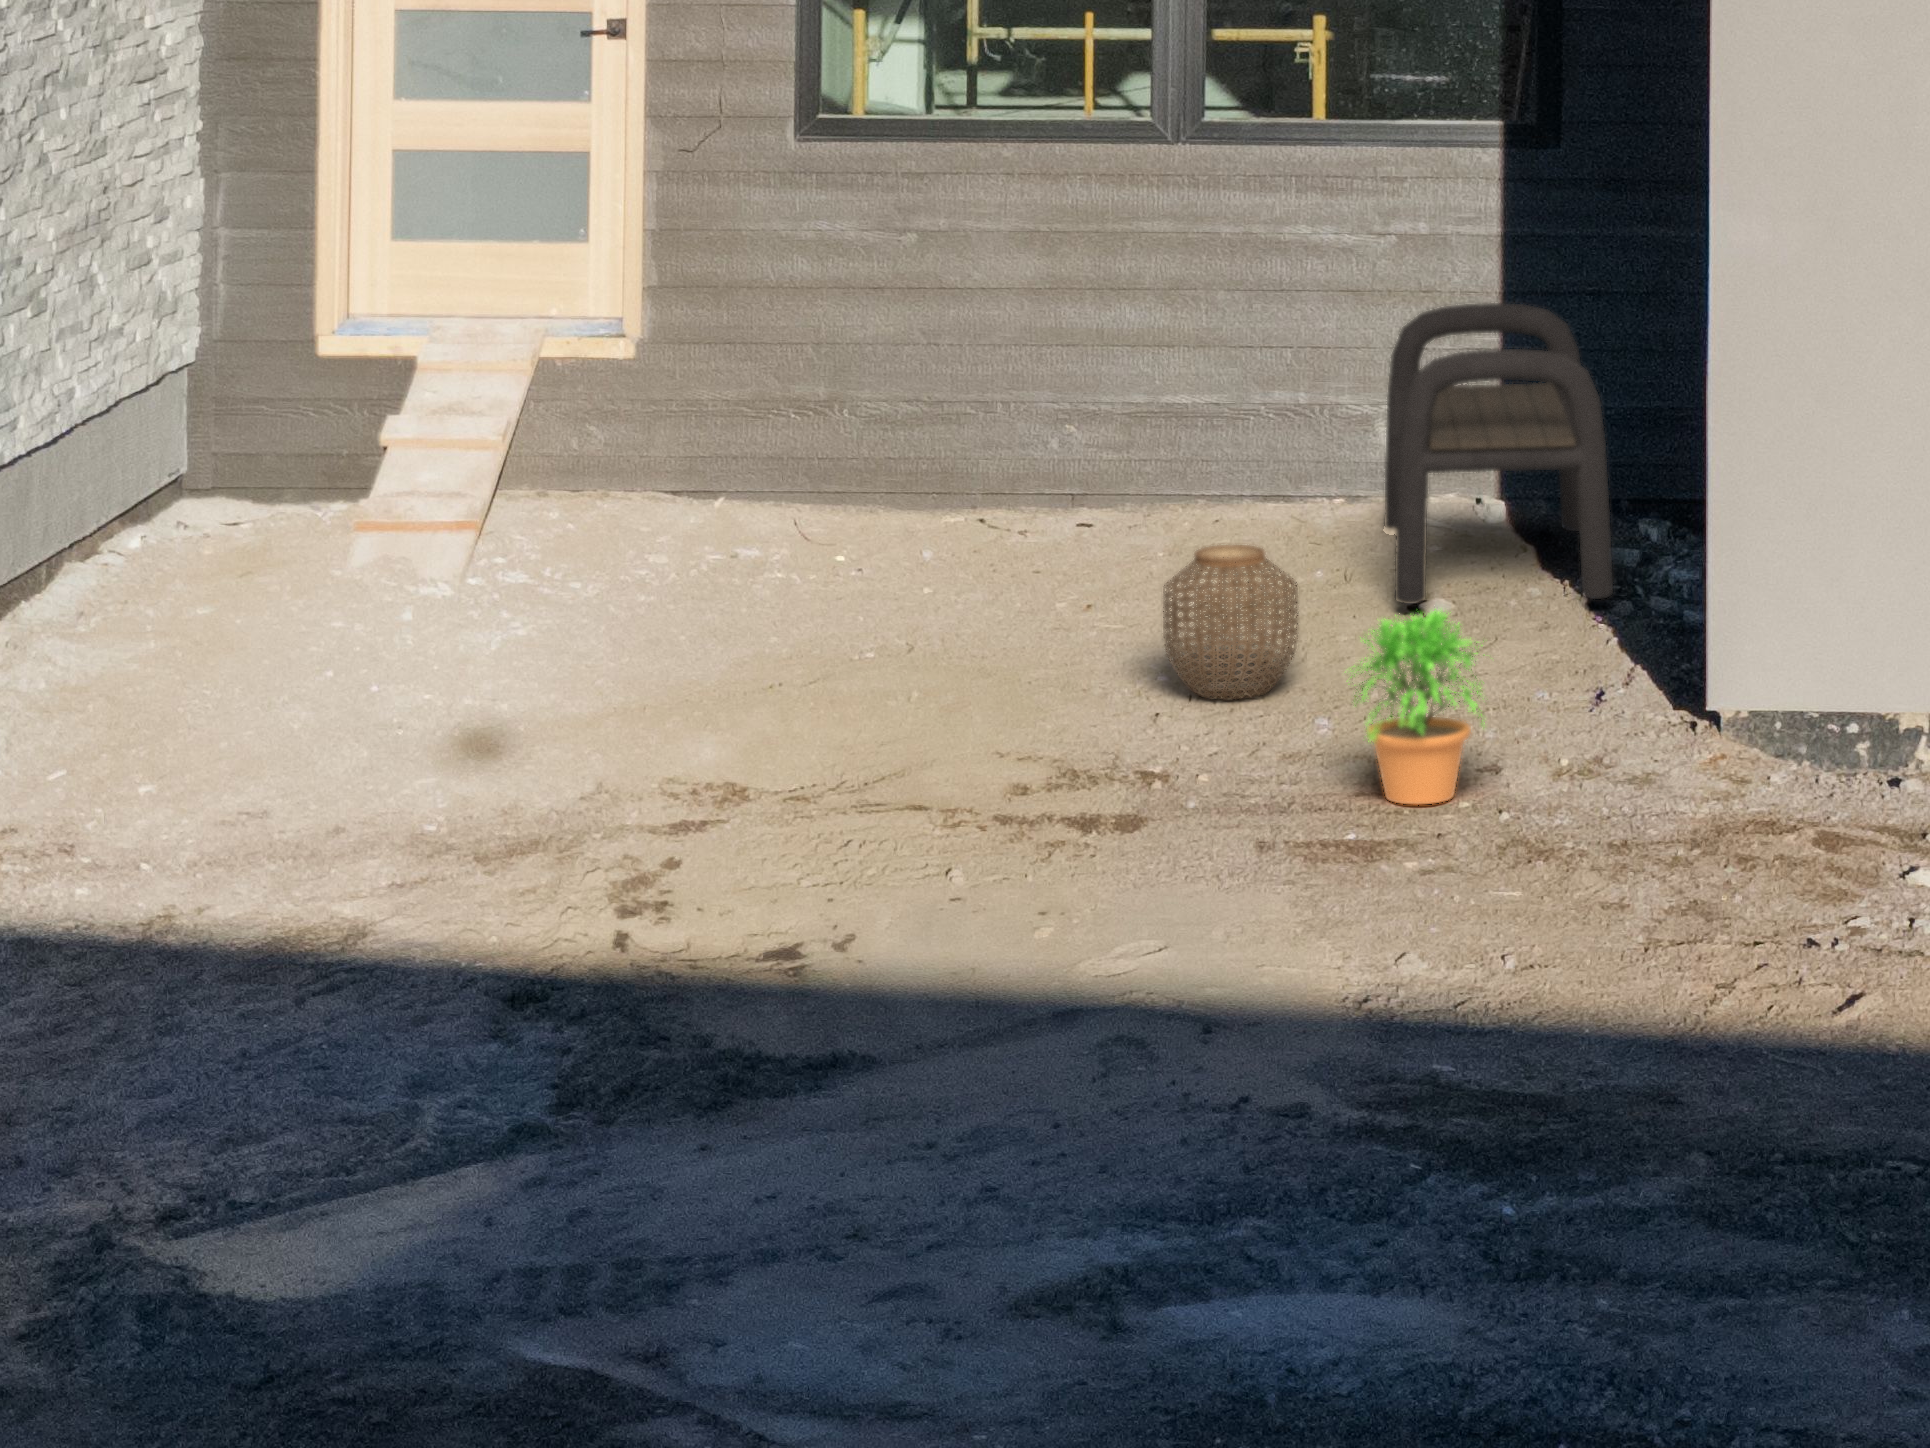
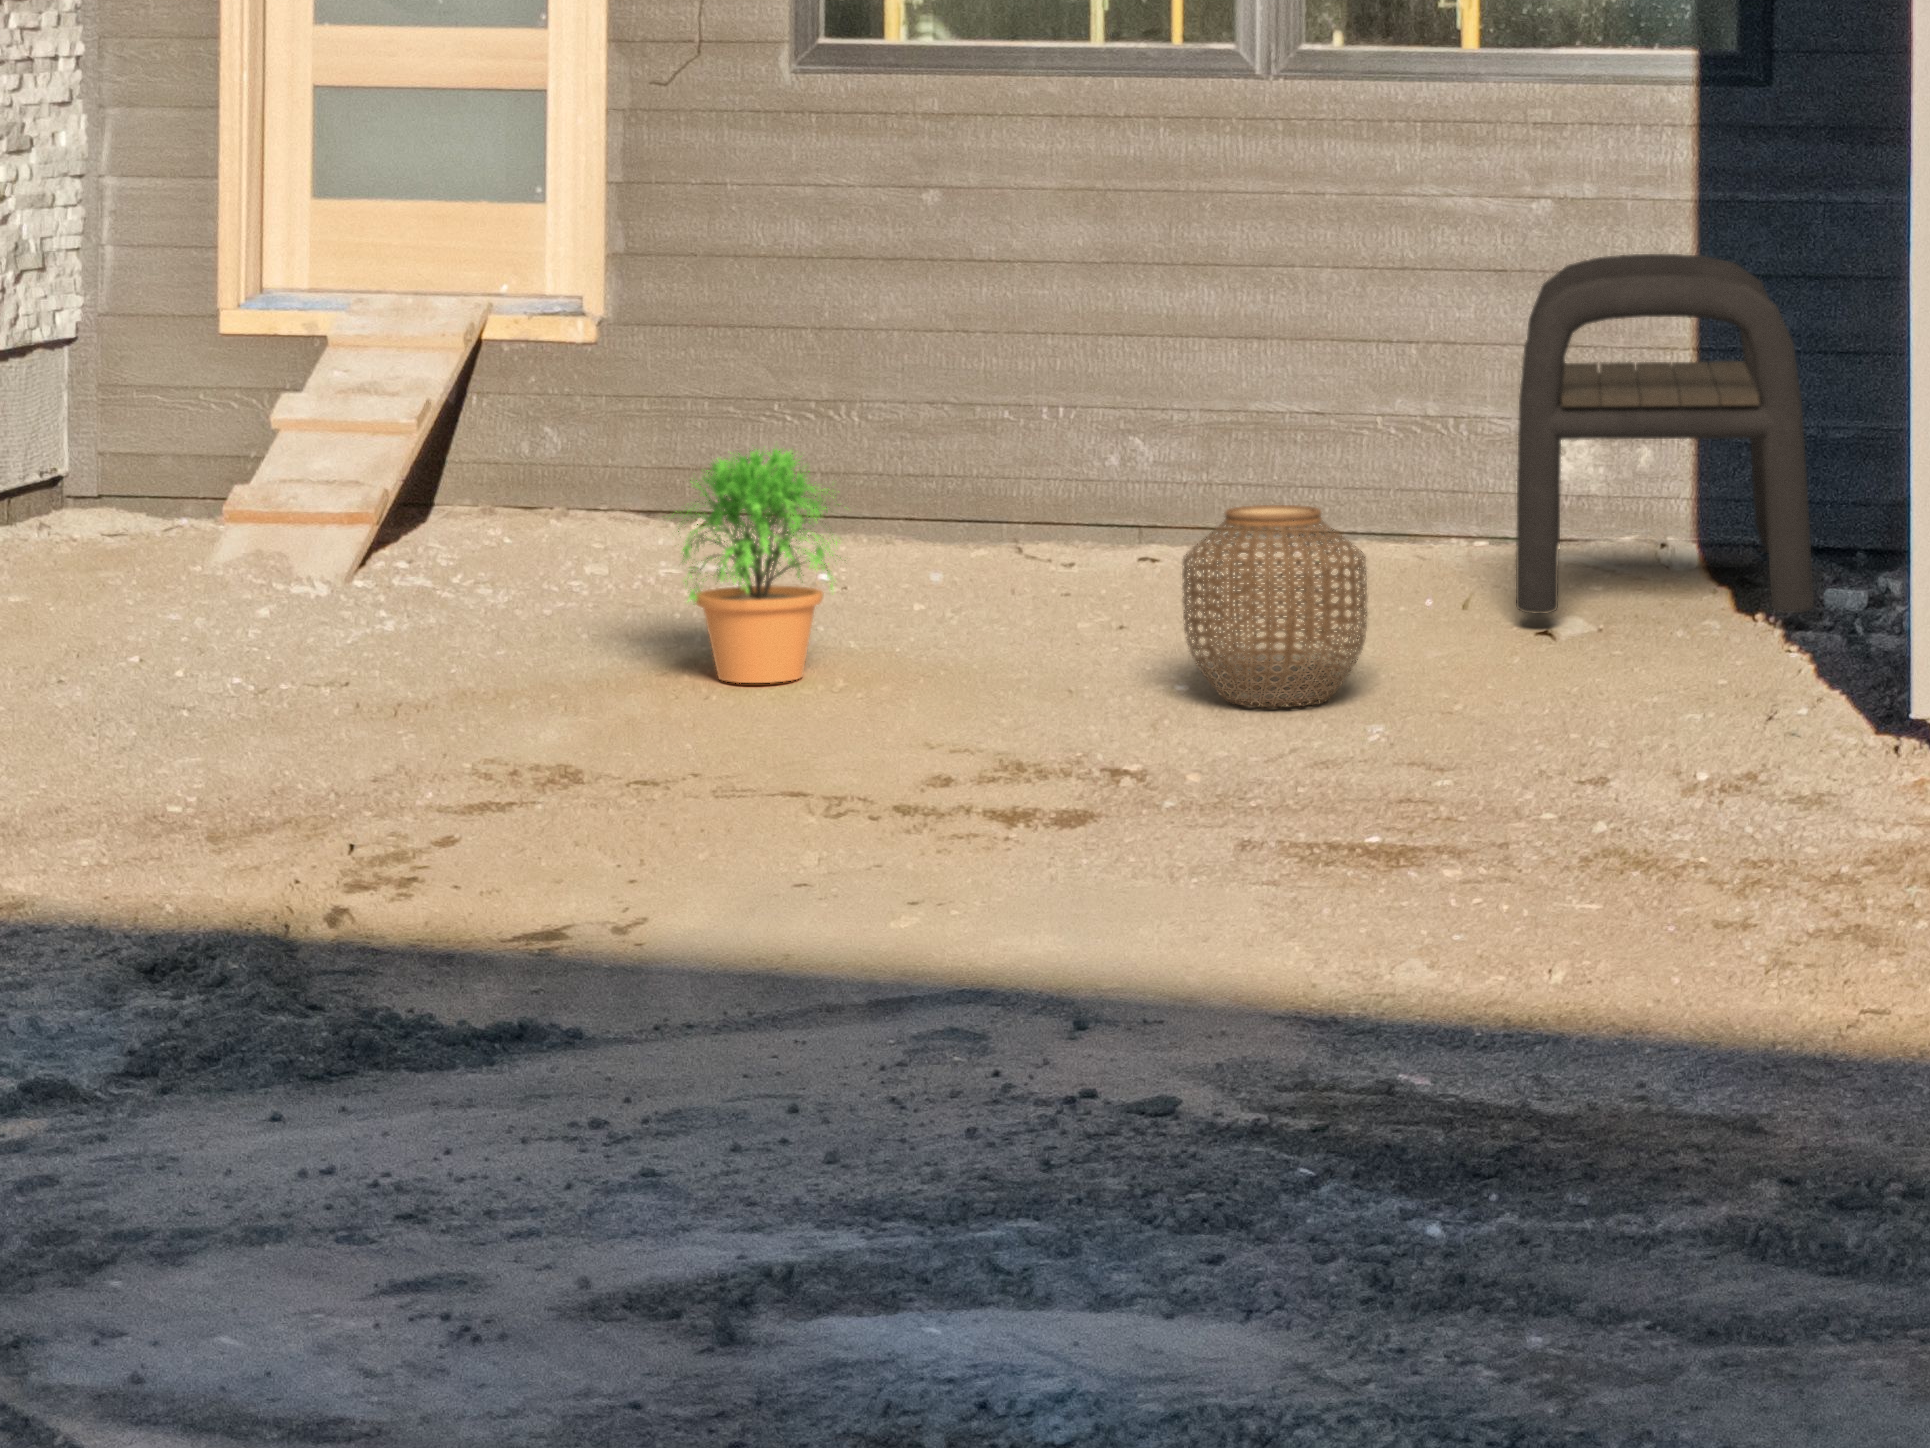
potted plant: present [1350,609,1485,804] -> present [678,449,841,683]

